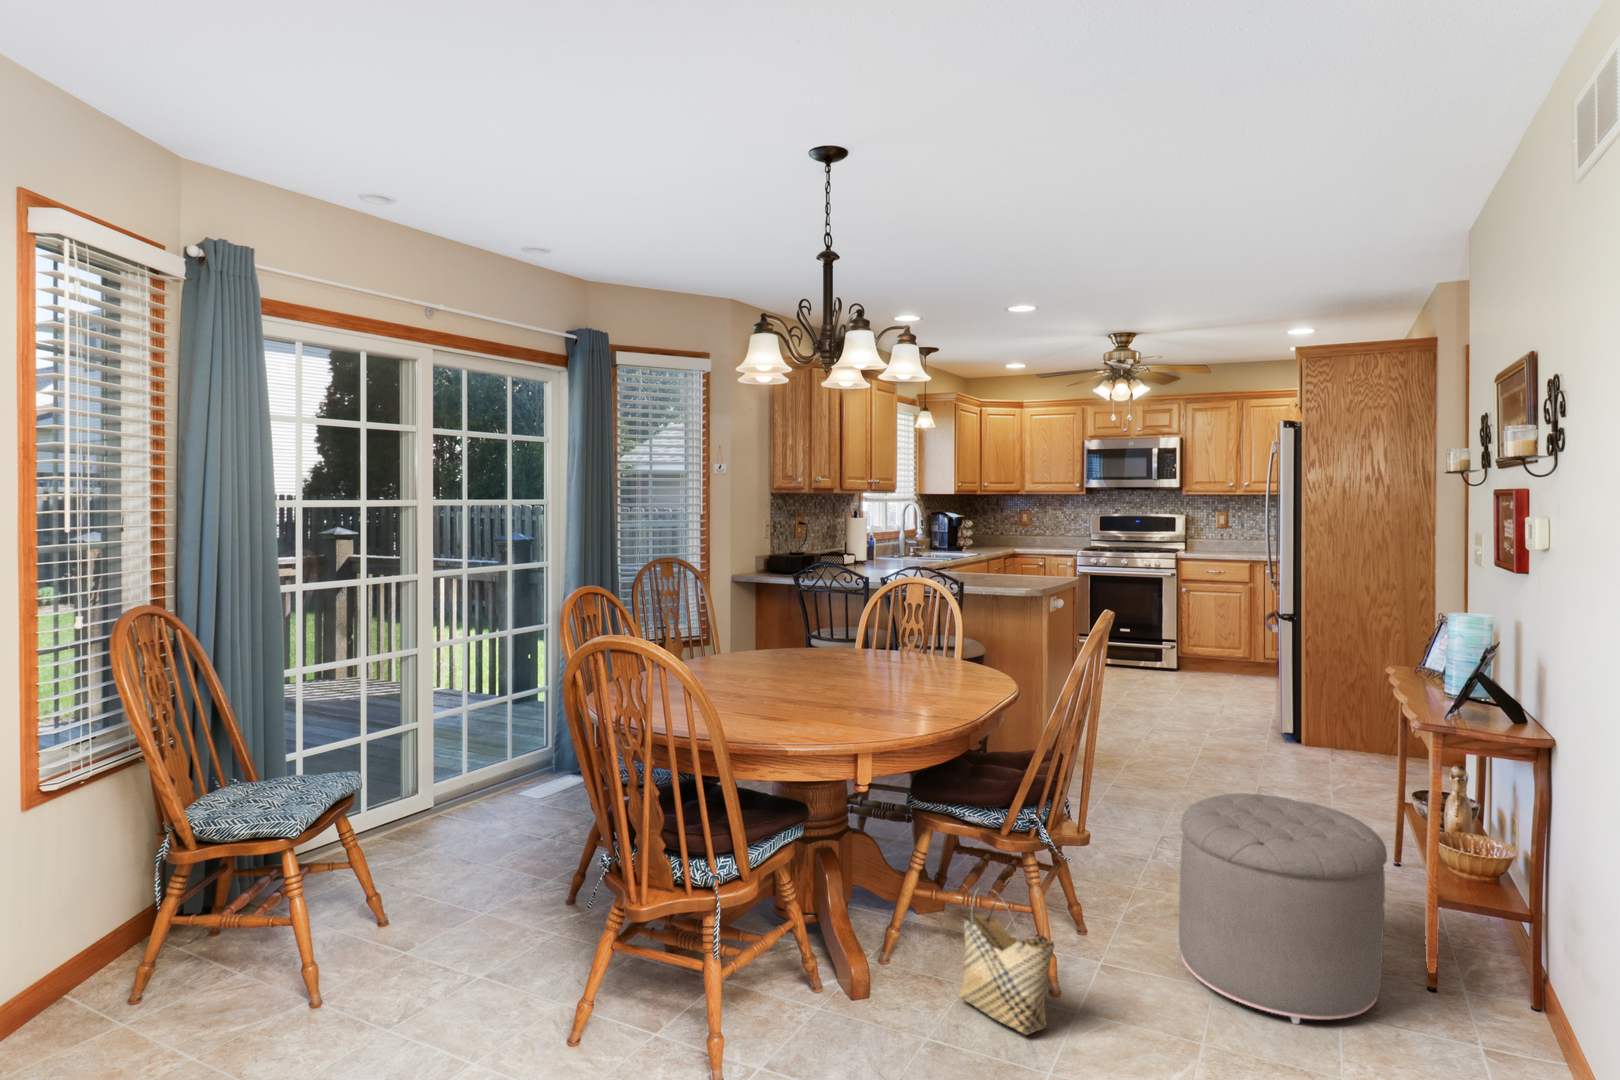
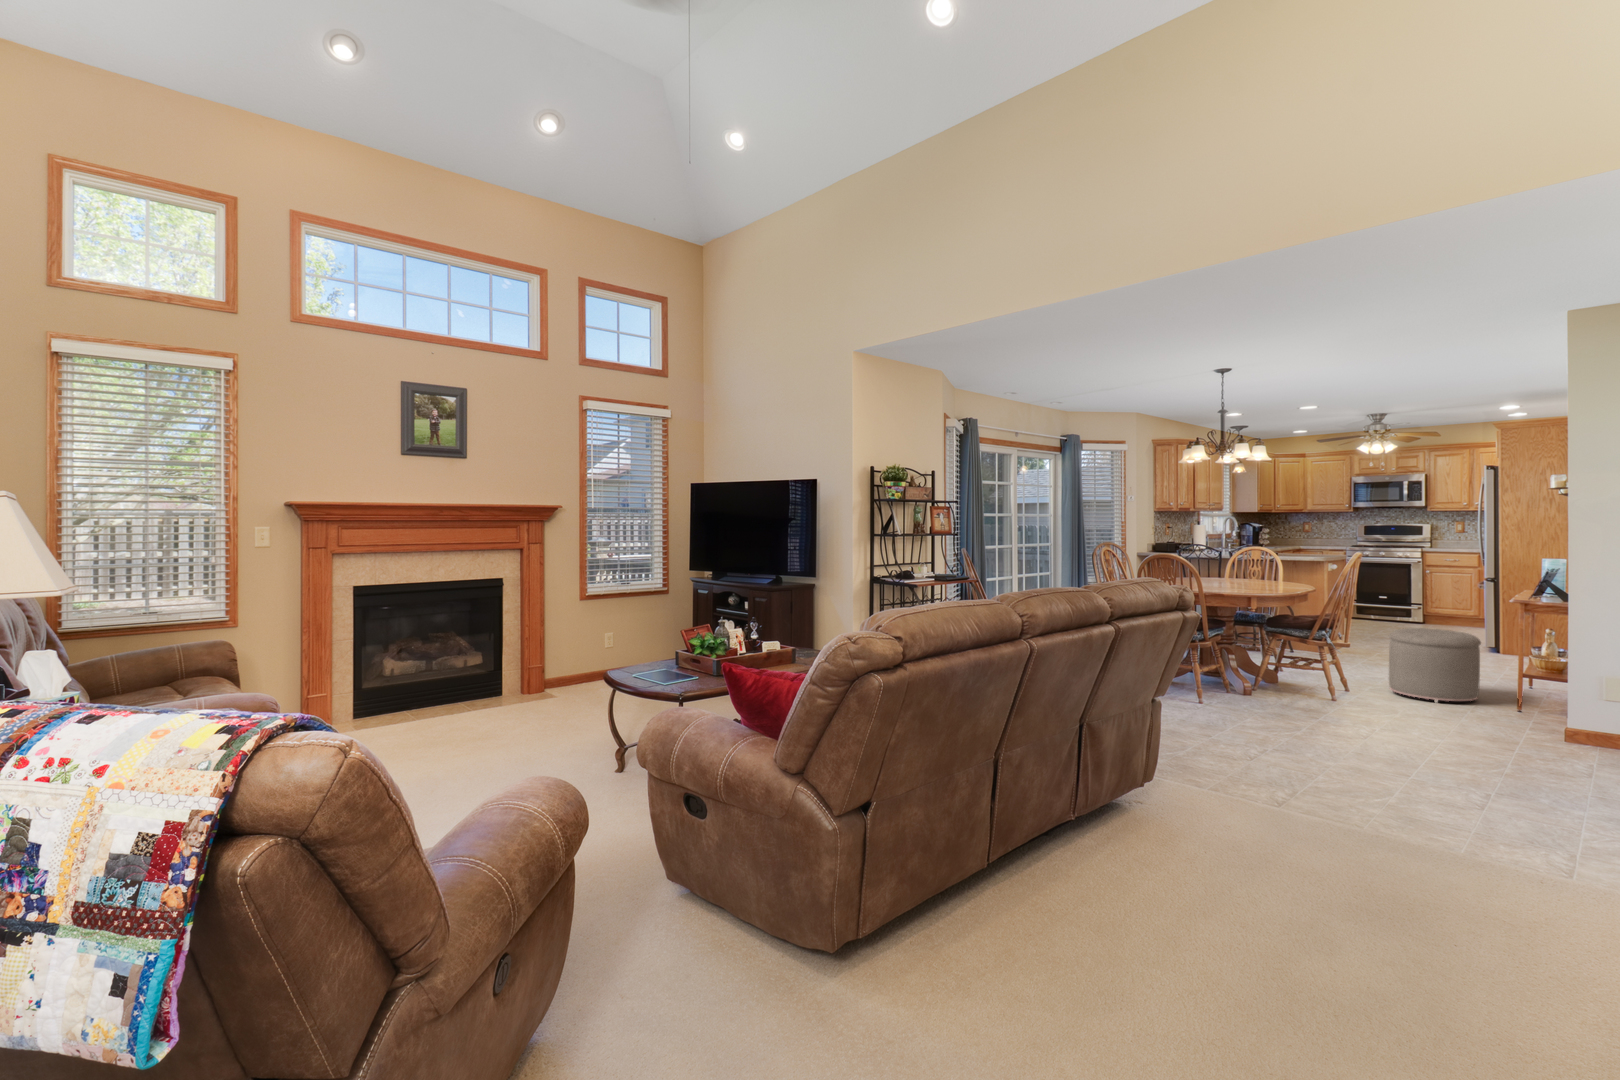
woven basket: present [959,875,1054,1034] -> none [1291,645,1332,697]

